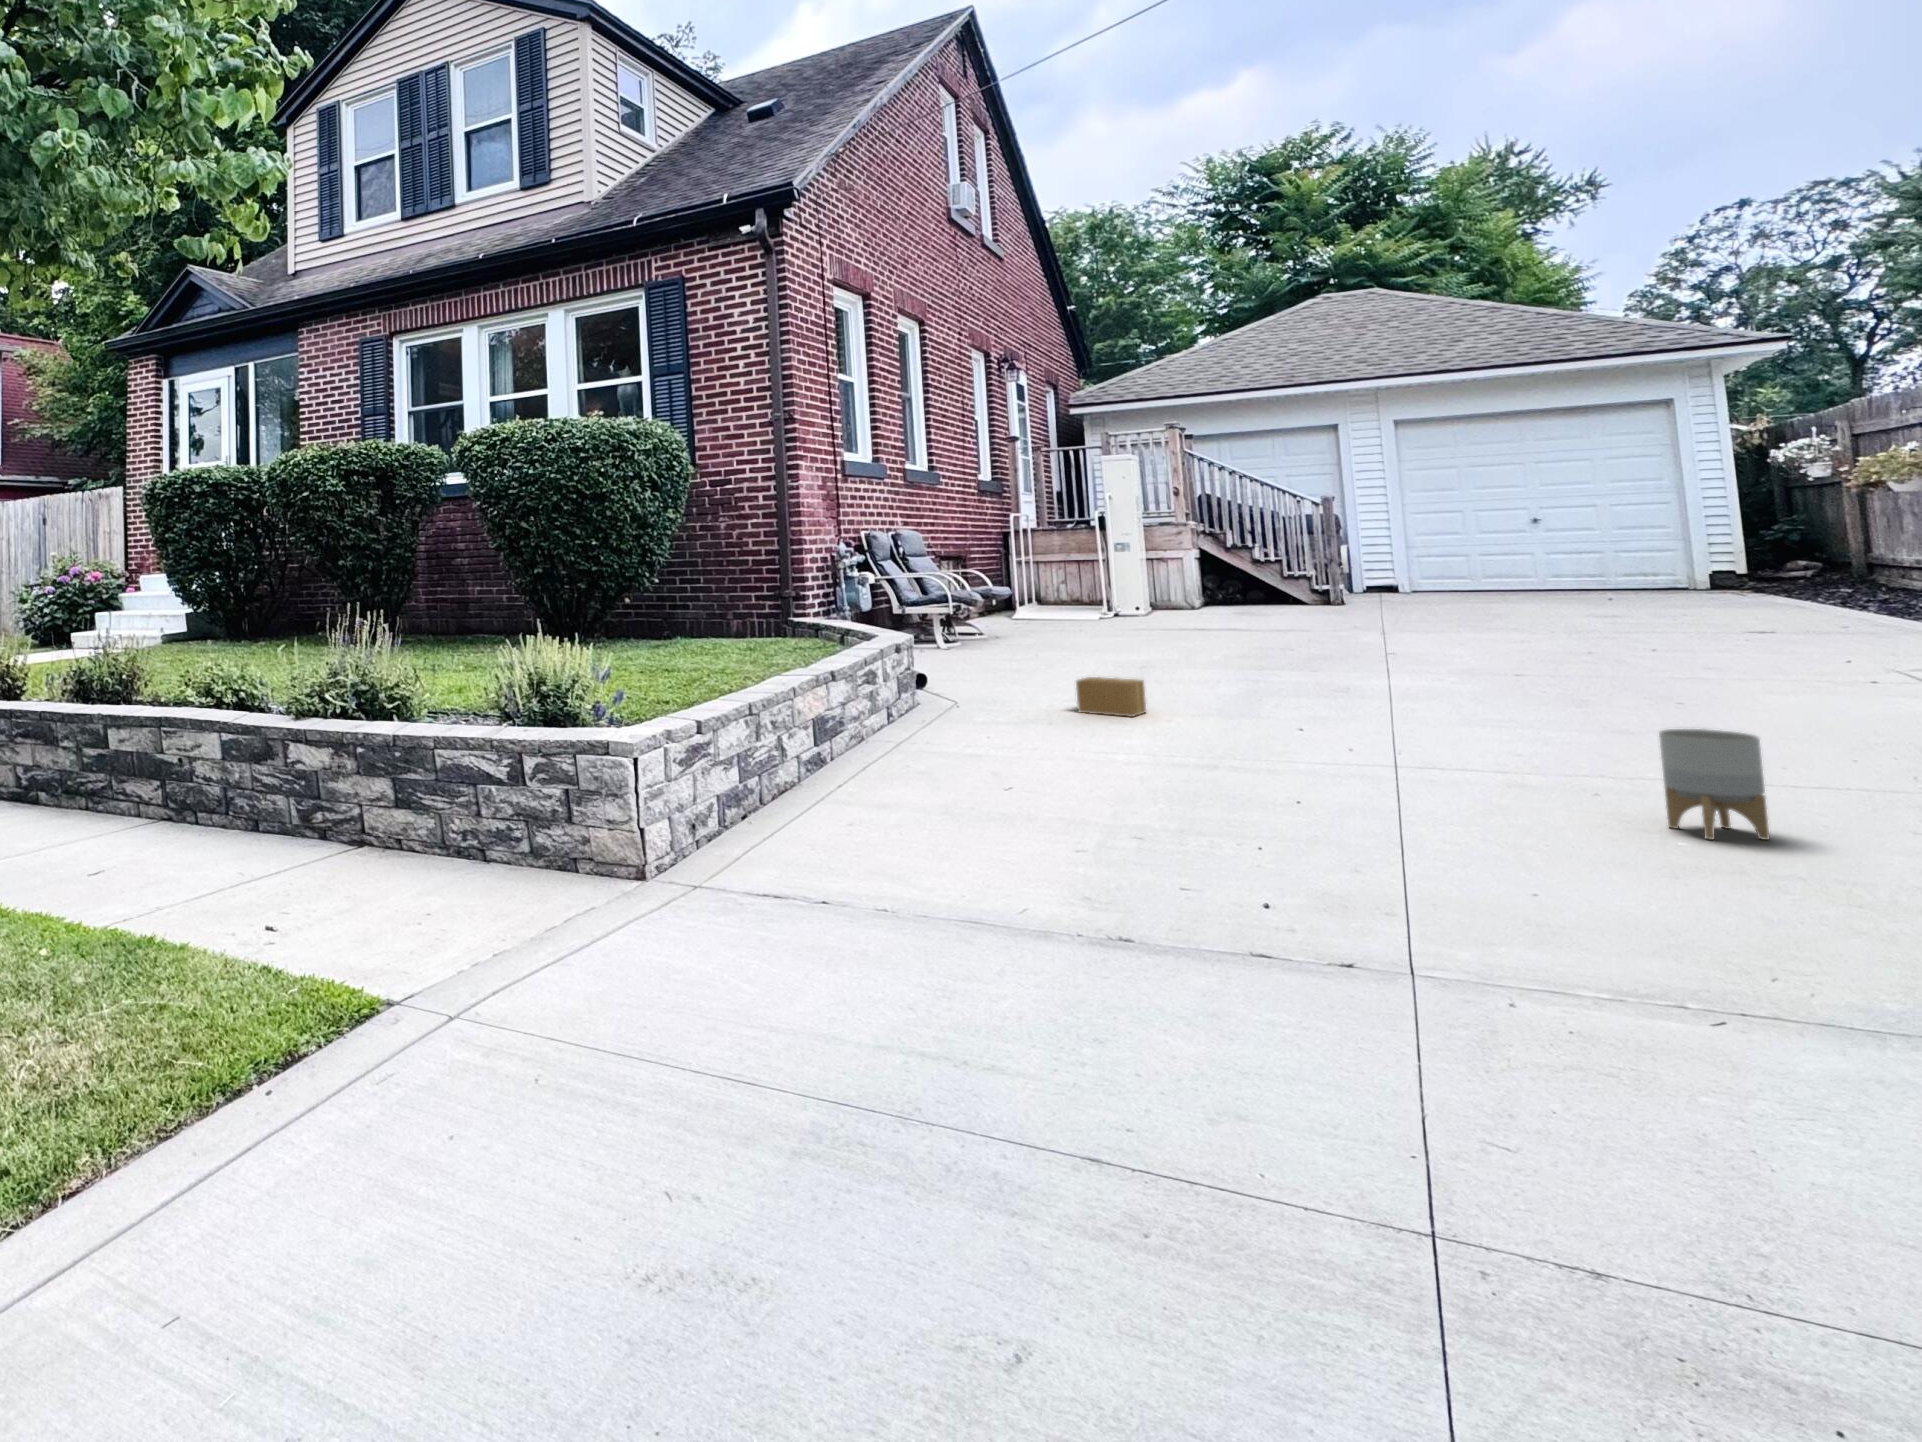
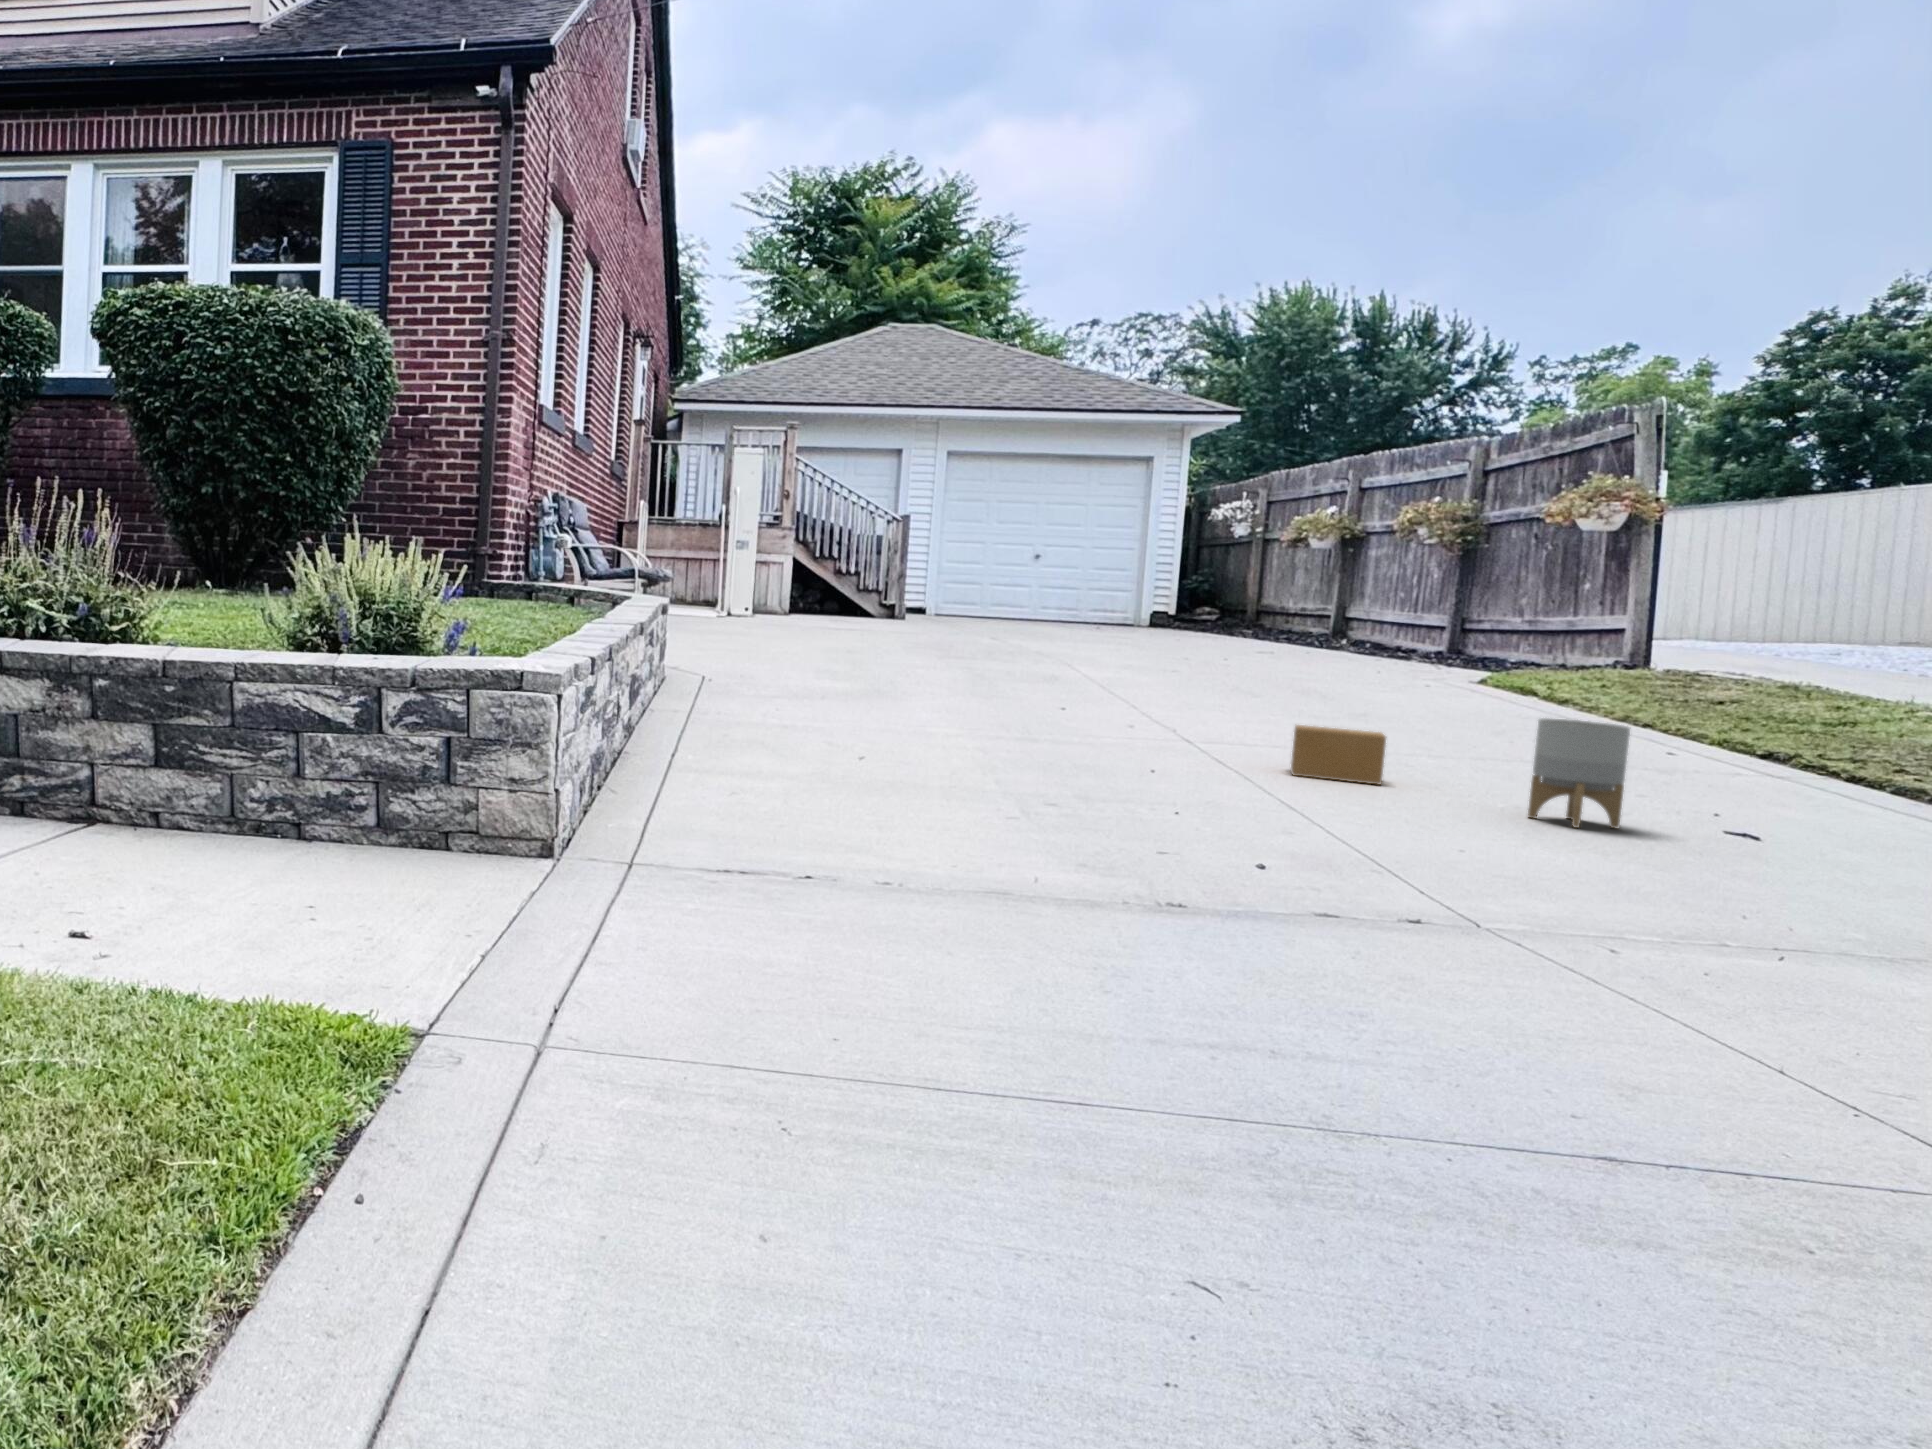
cardboard box: present [1076,677,1146,717] -> present [1291,725,1386,784]

